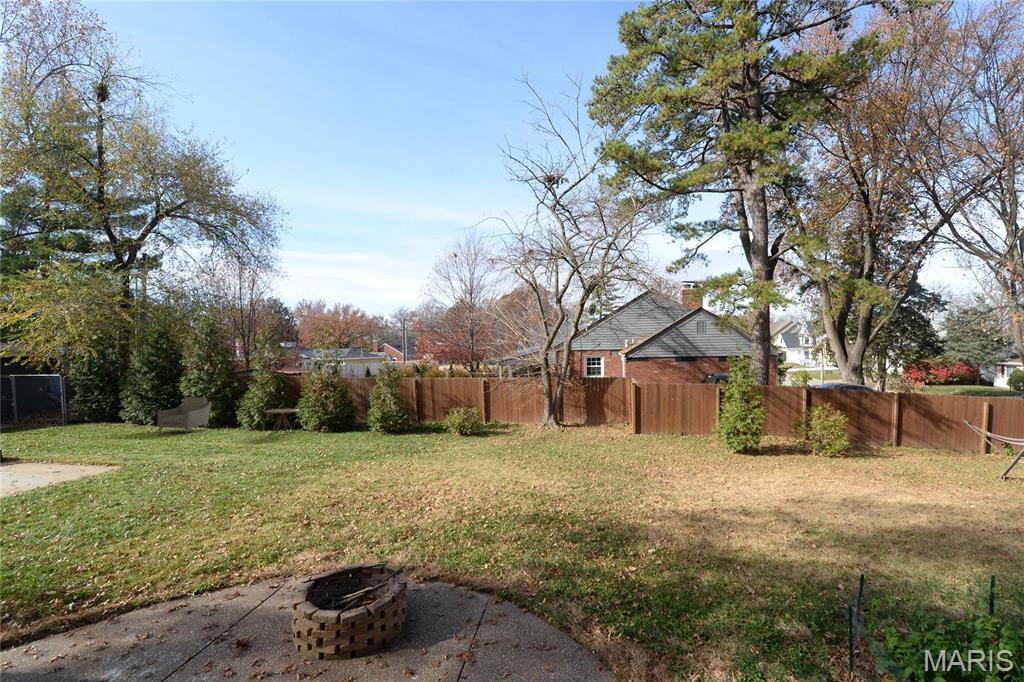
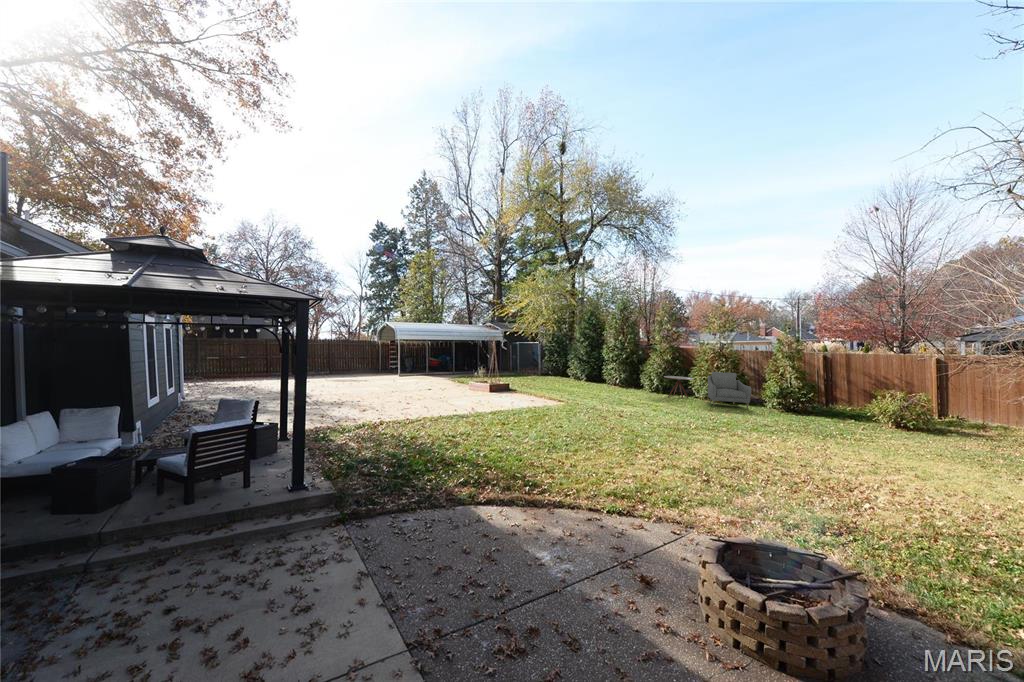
chair: present [158,398,211,434] -> present [708,372,751,409]

